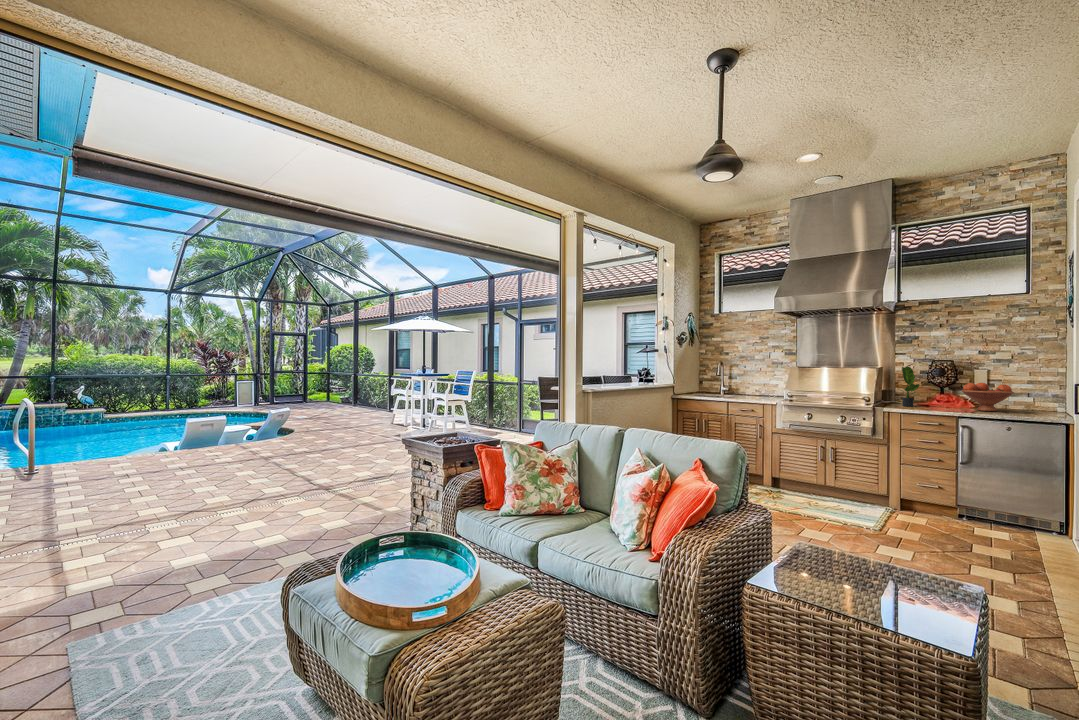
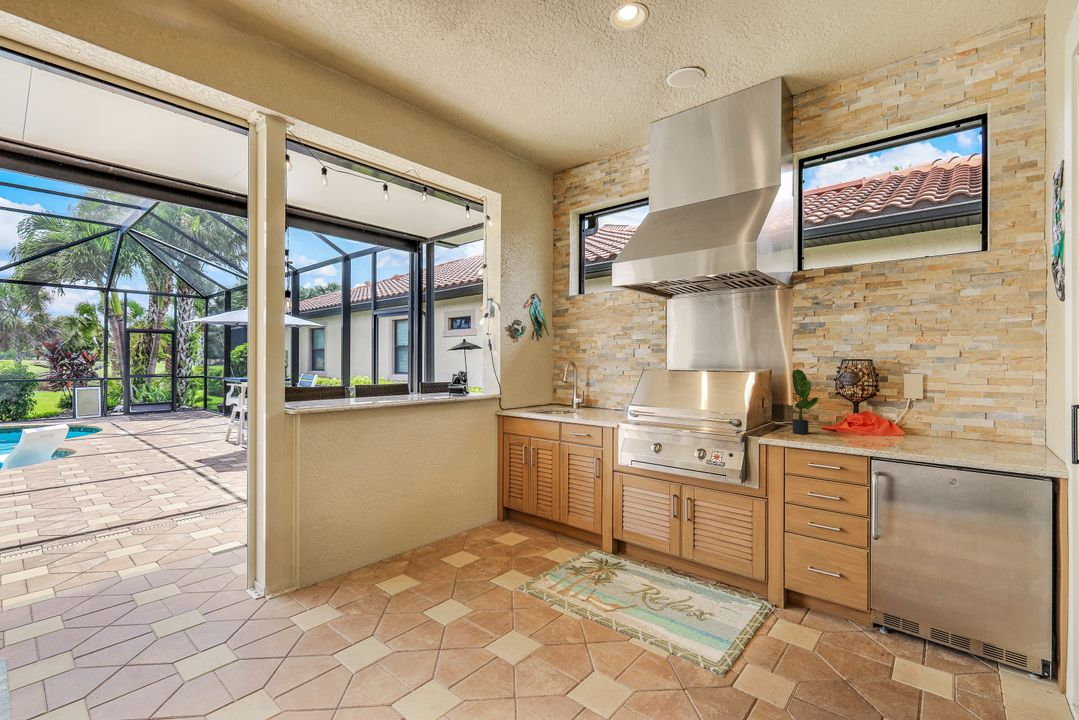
fruit bowl: present [962,383,1014,411] -> none [879,397,963,447]

